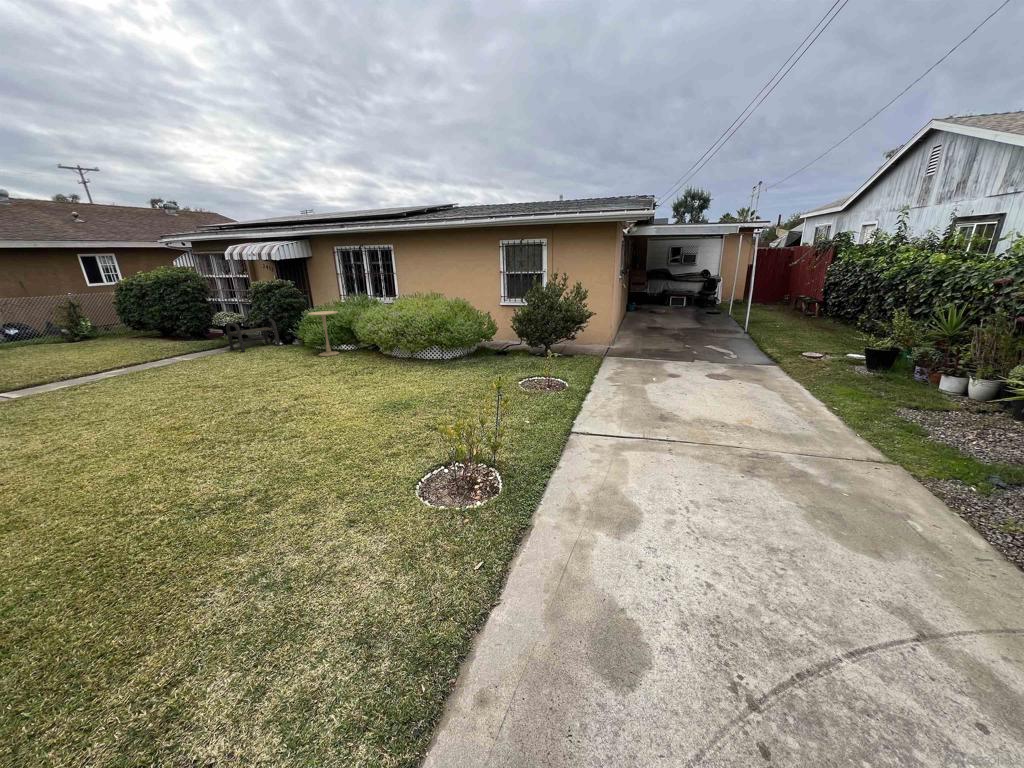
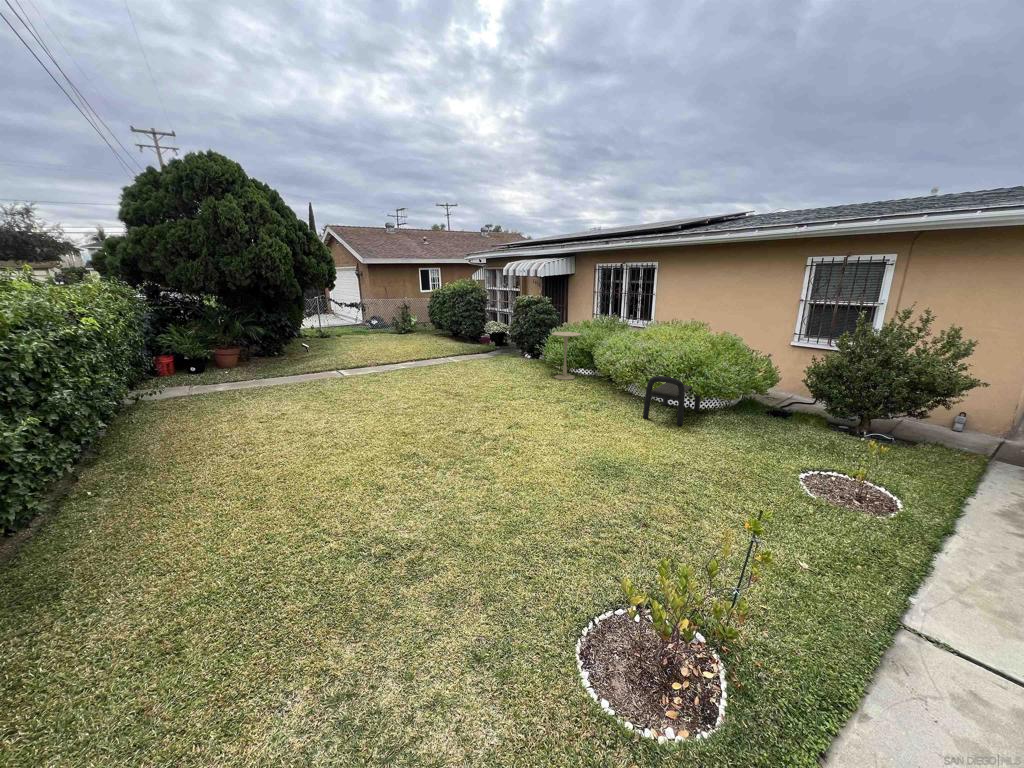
bench: present [226,319,280,352] -> present [643,376,701,425]

